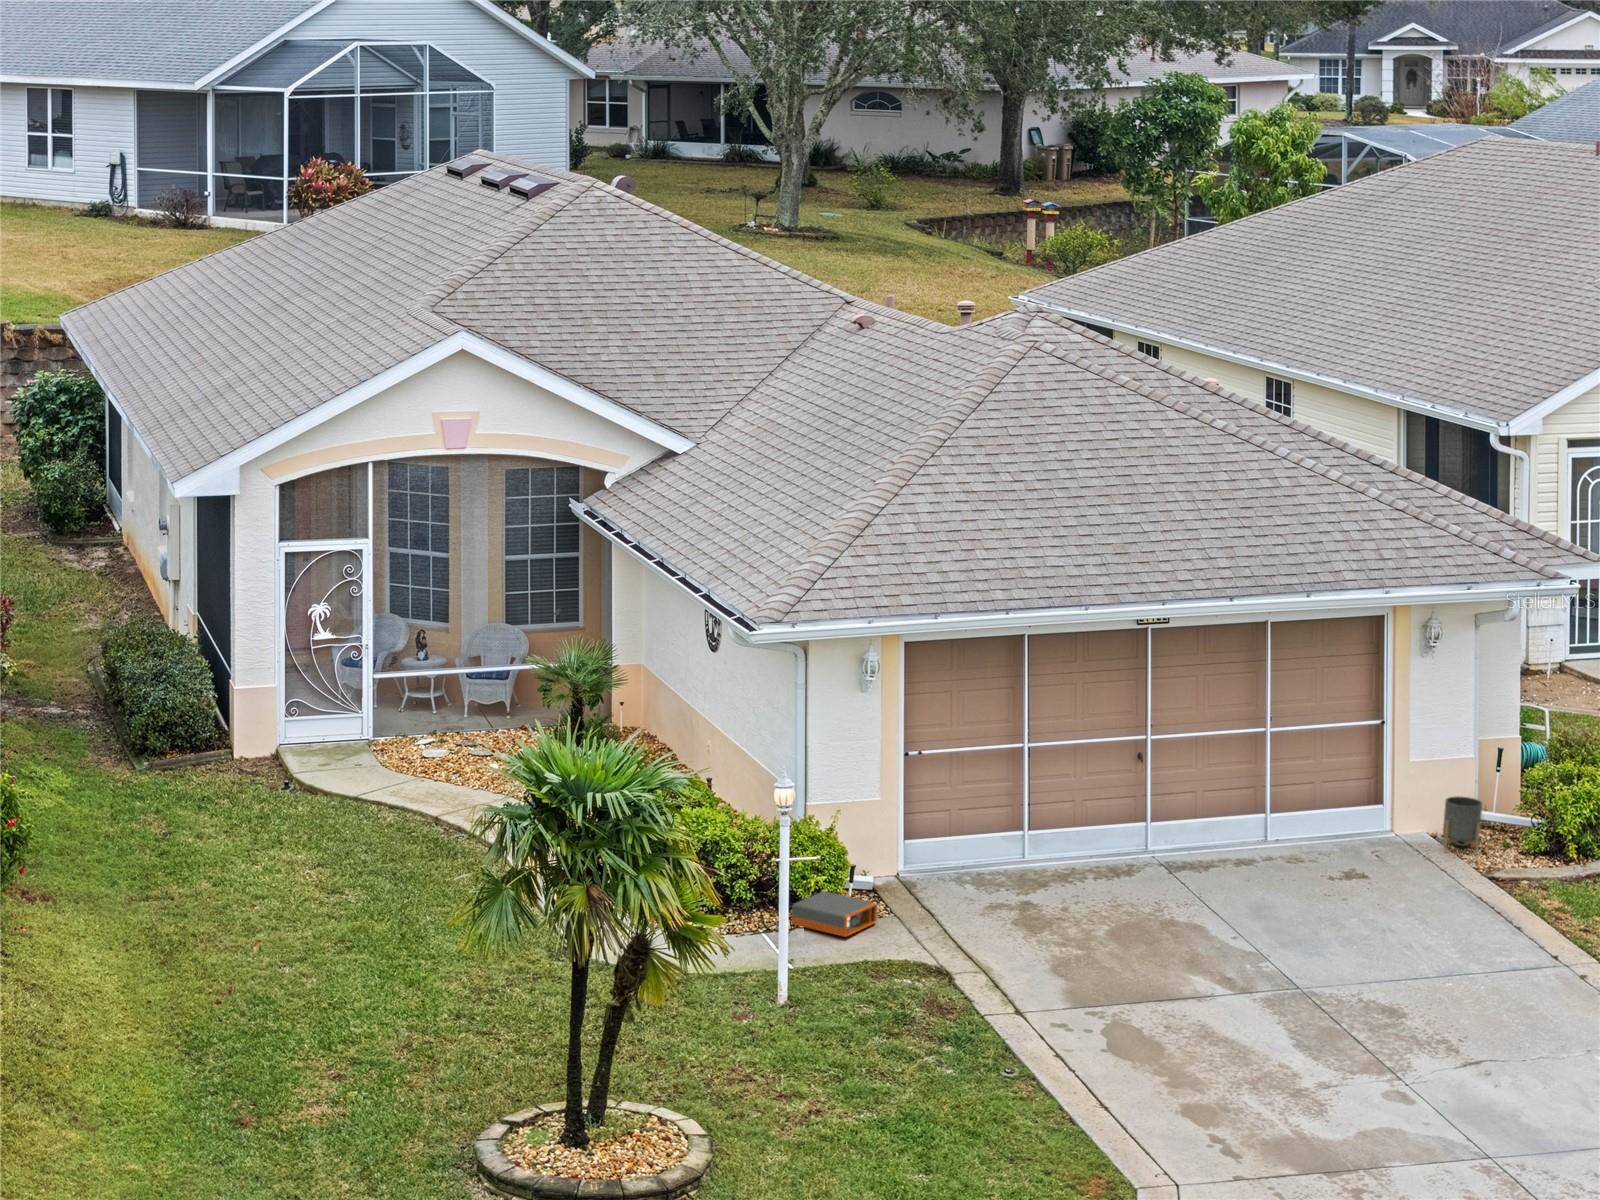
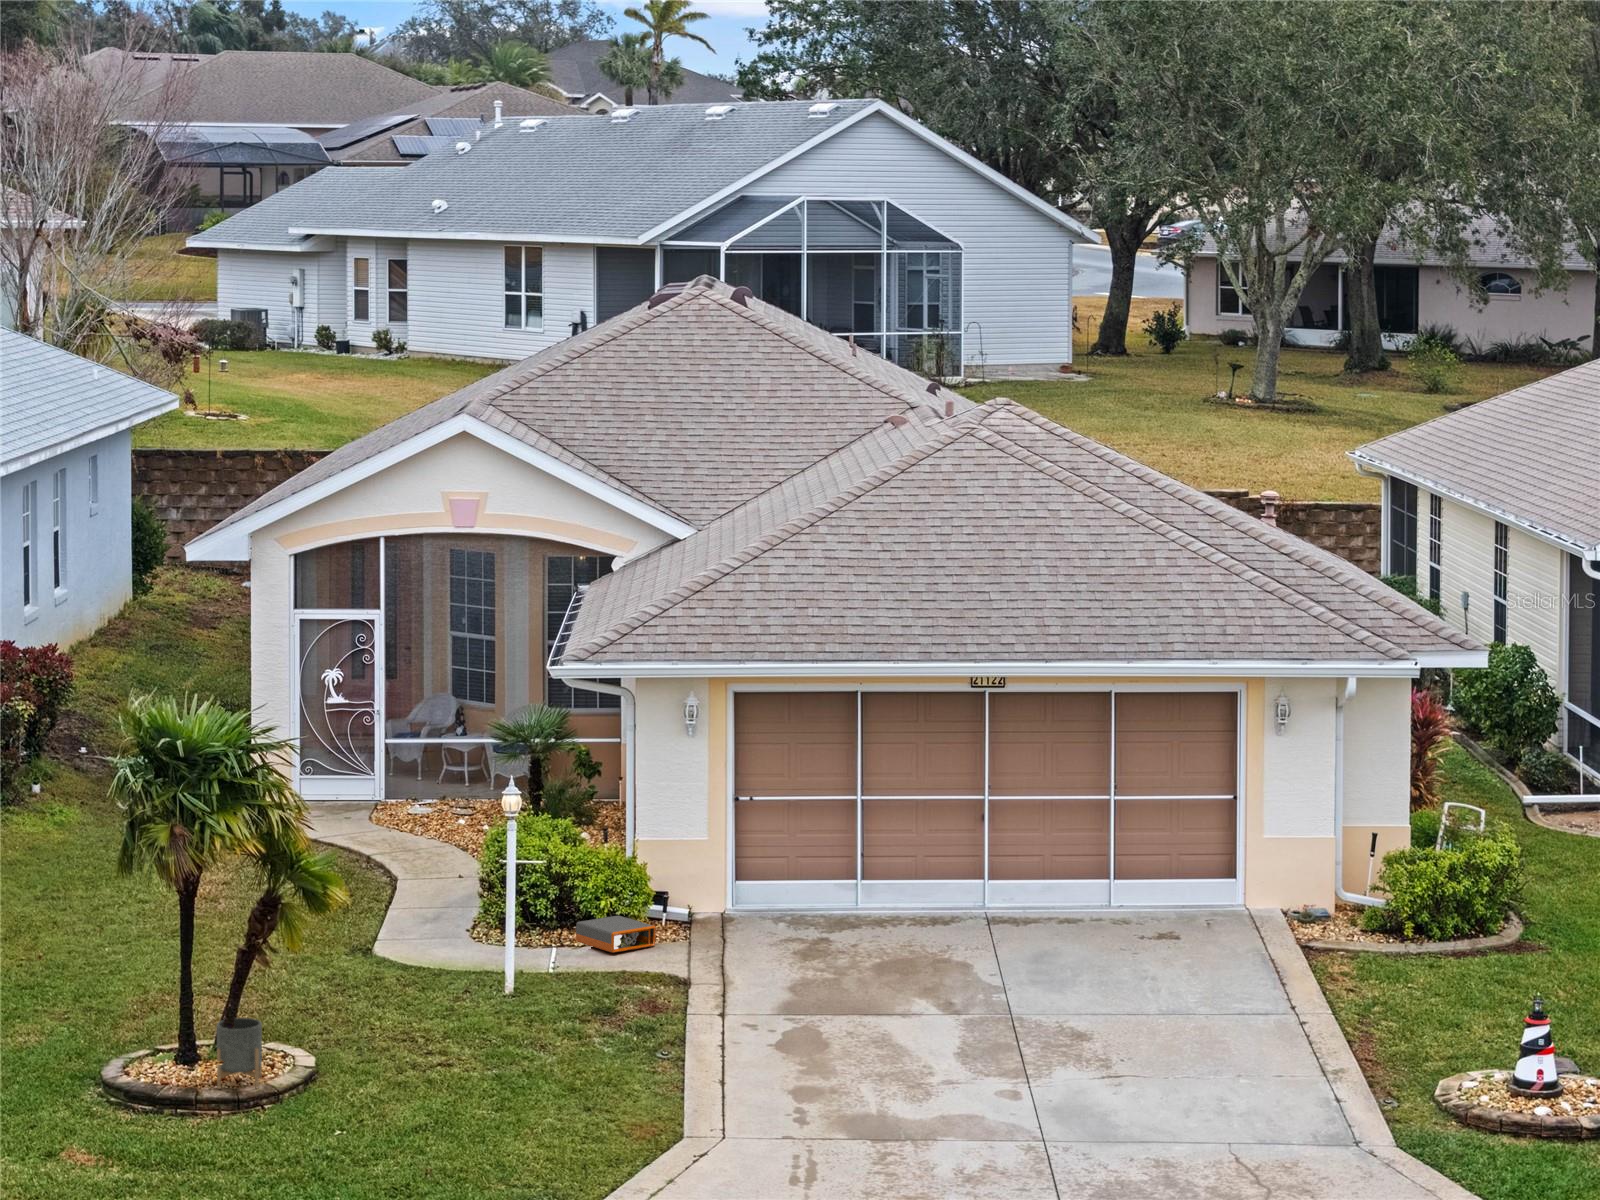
planter: present [1442,796,1482,855] -> present [217,1018,262,1089]

